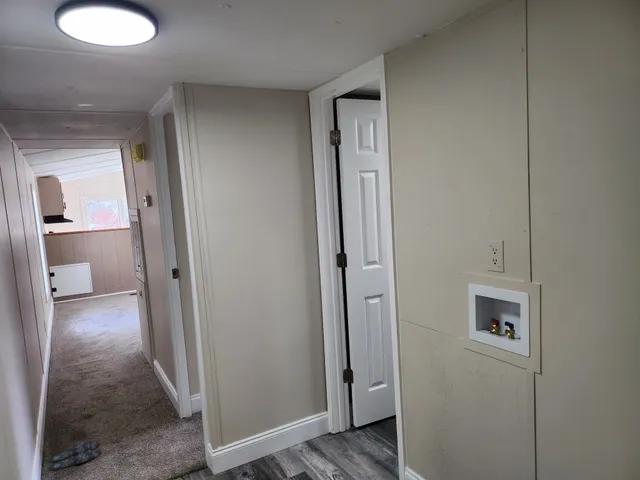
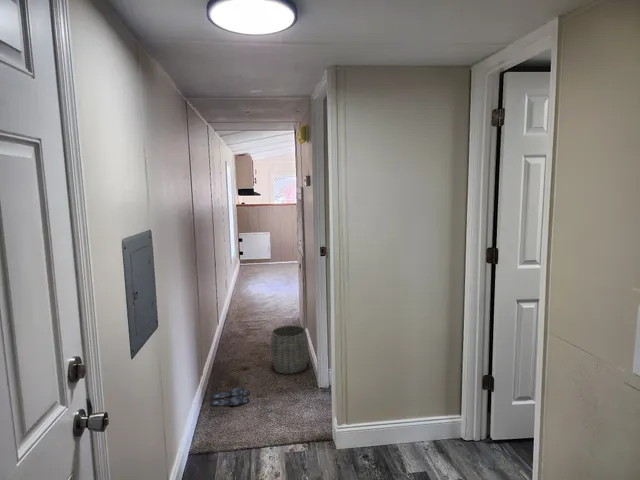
woven basket: none [117,359,163,414] -> present [271,325,308,374]

